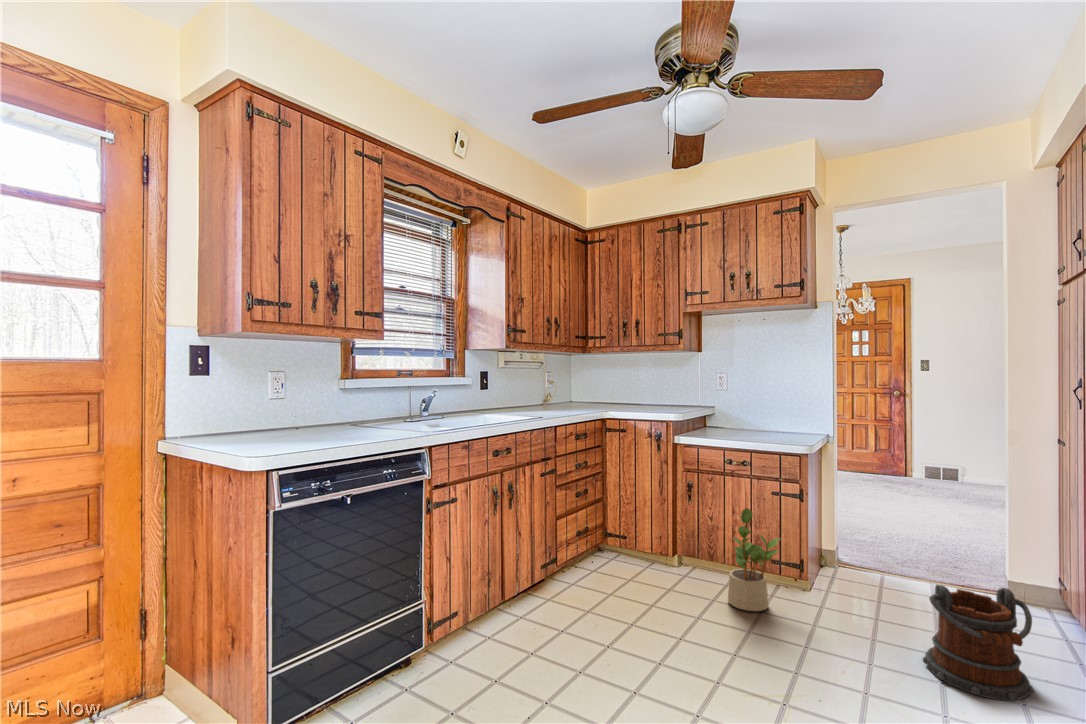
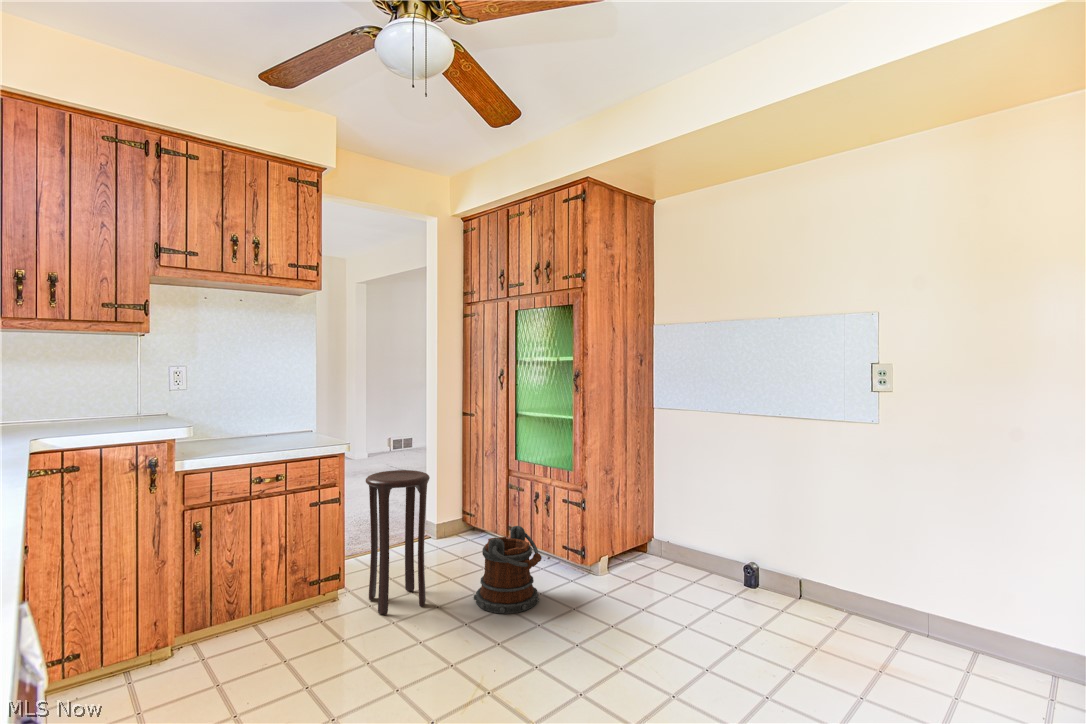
stool: none [815,479,889,629] -> present [366,470,430,614]
potted plant: present [728,508,780,611] -> none [291,529,347,653]

